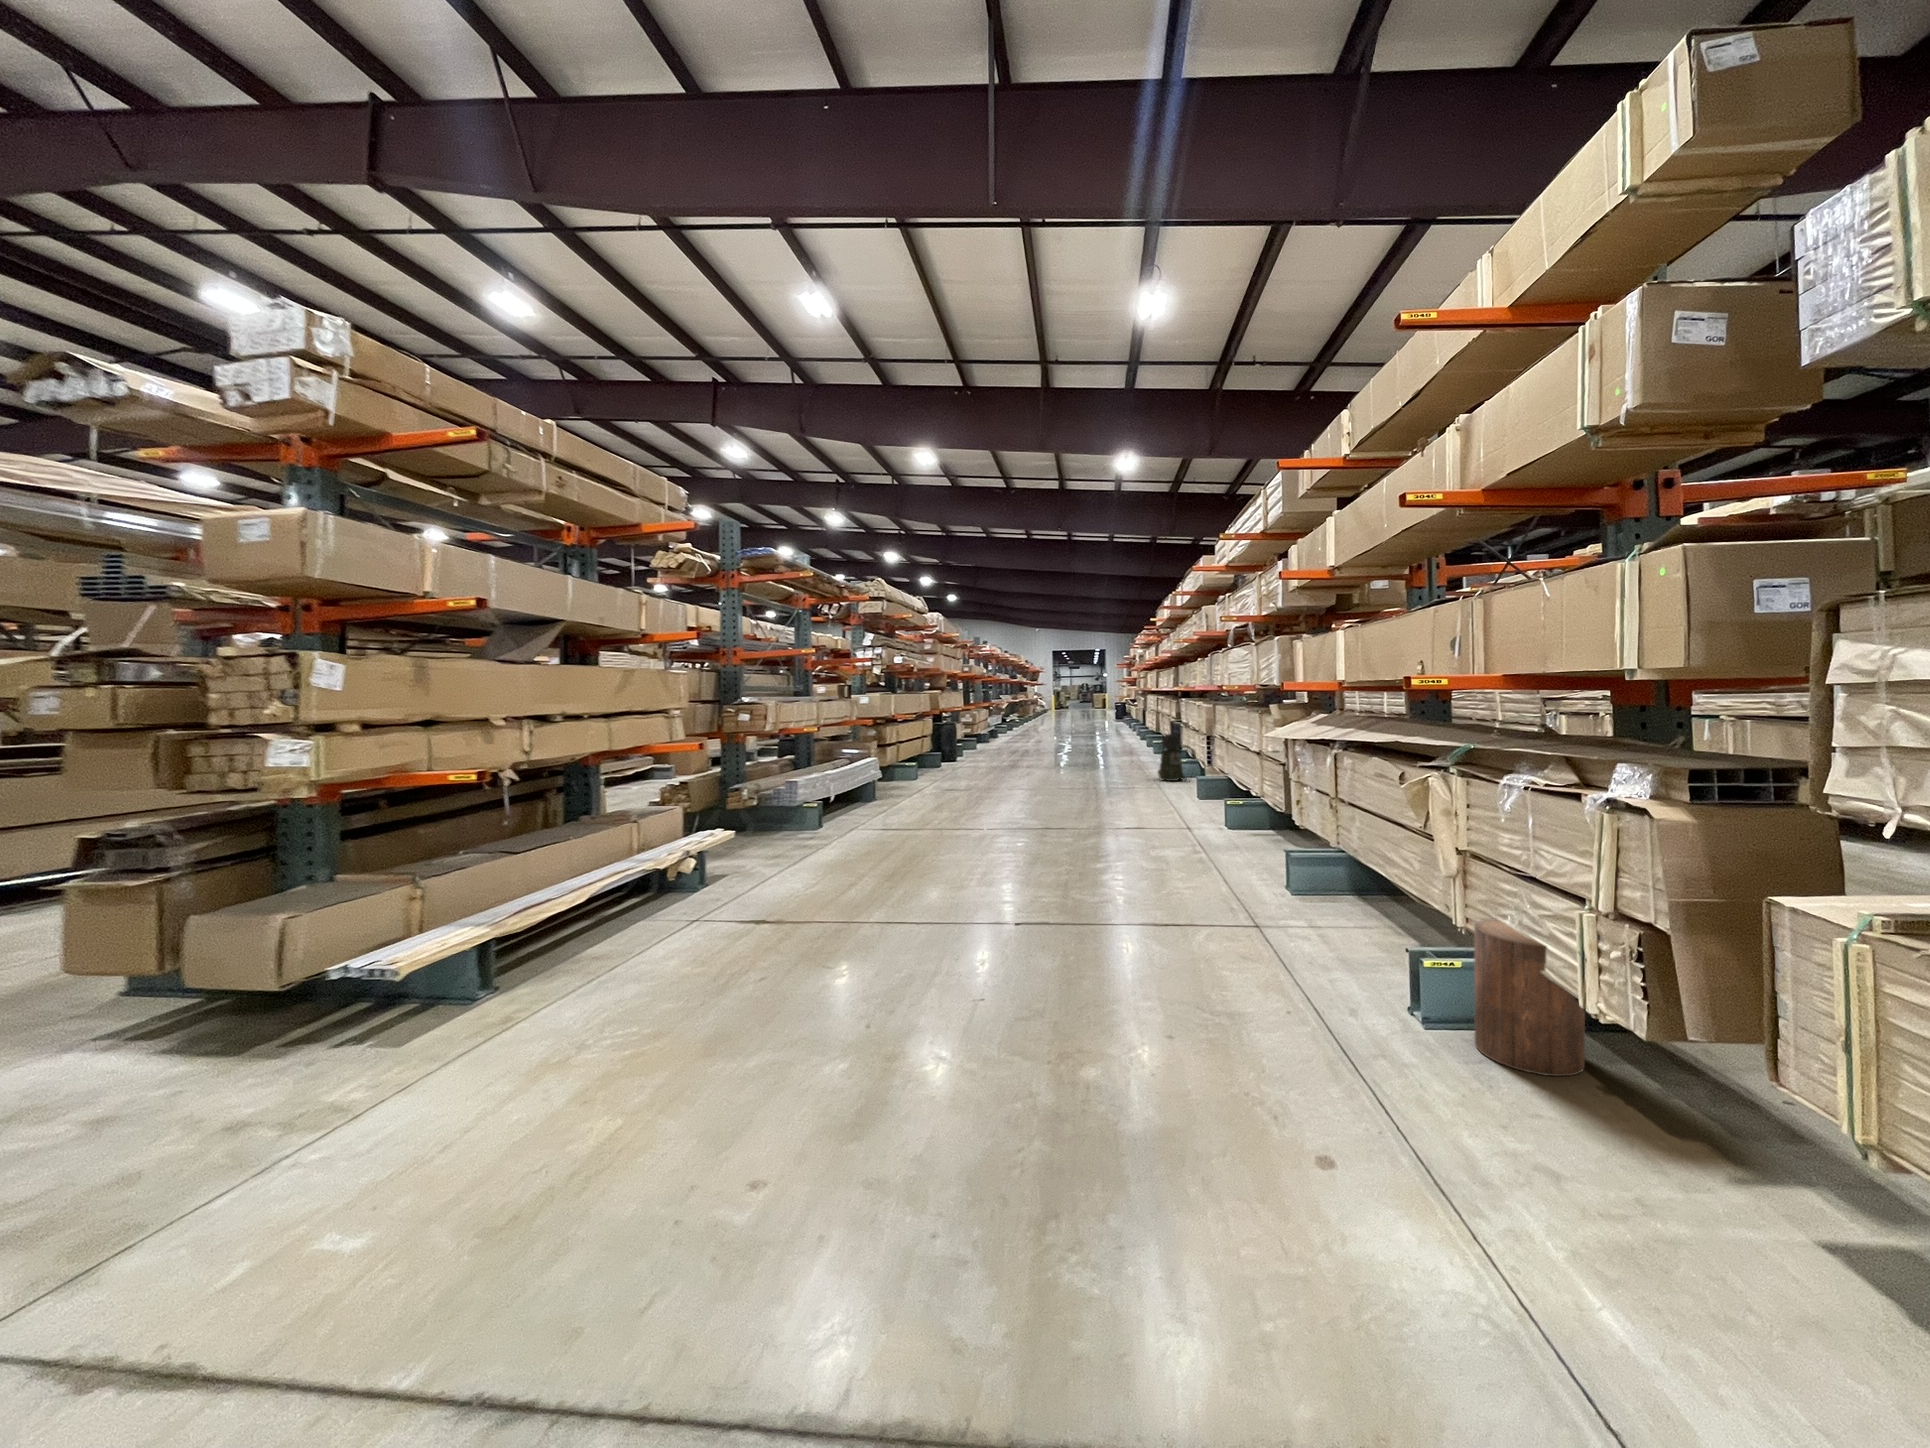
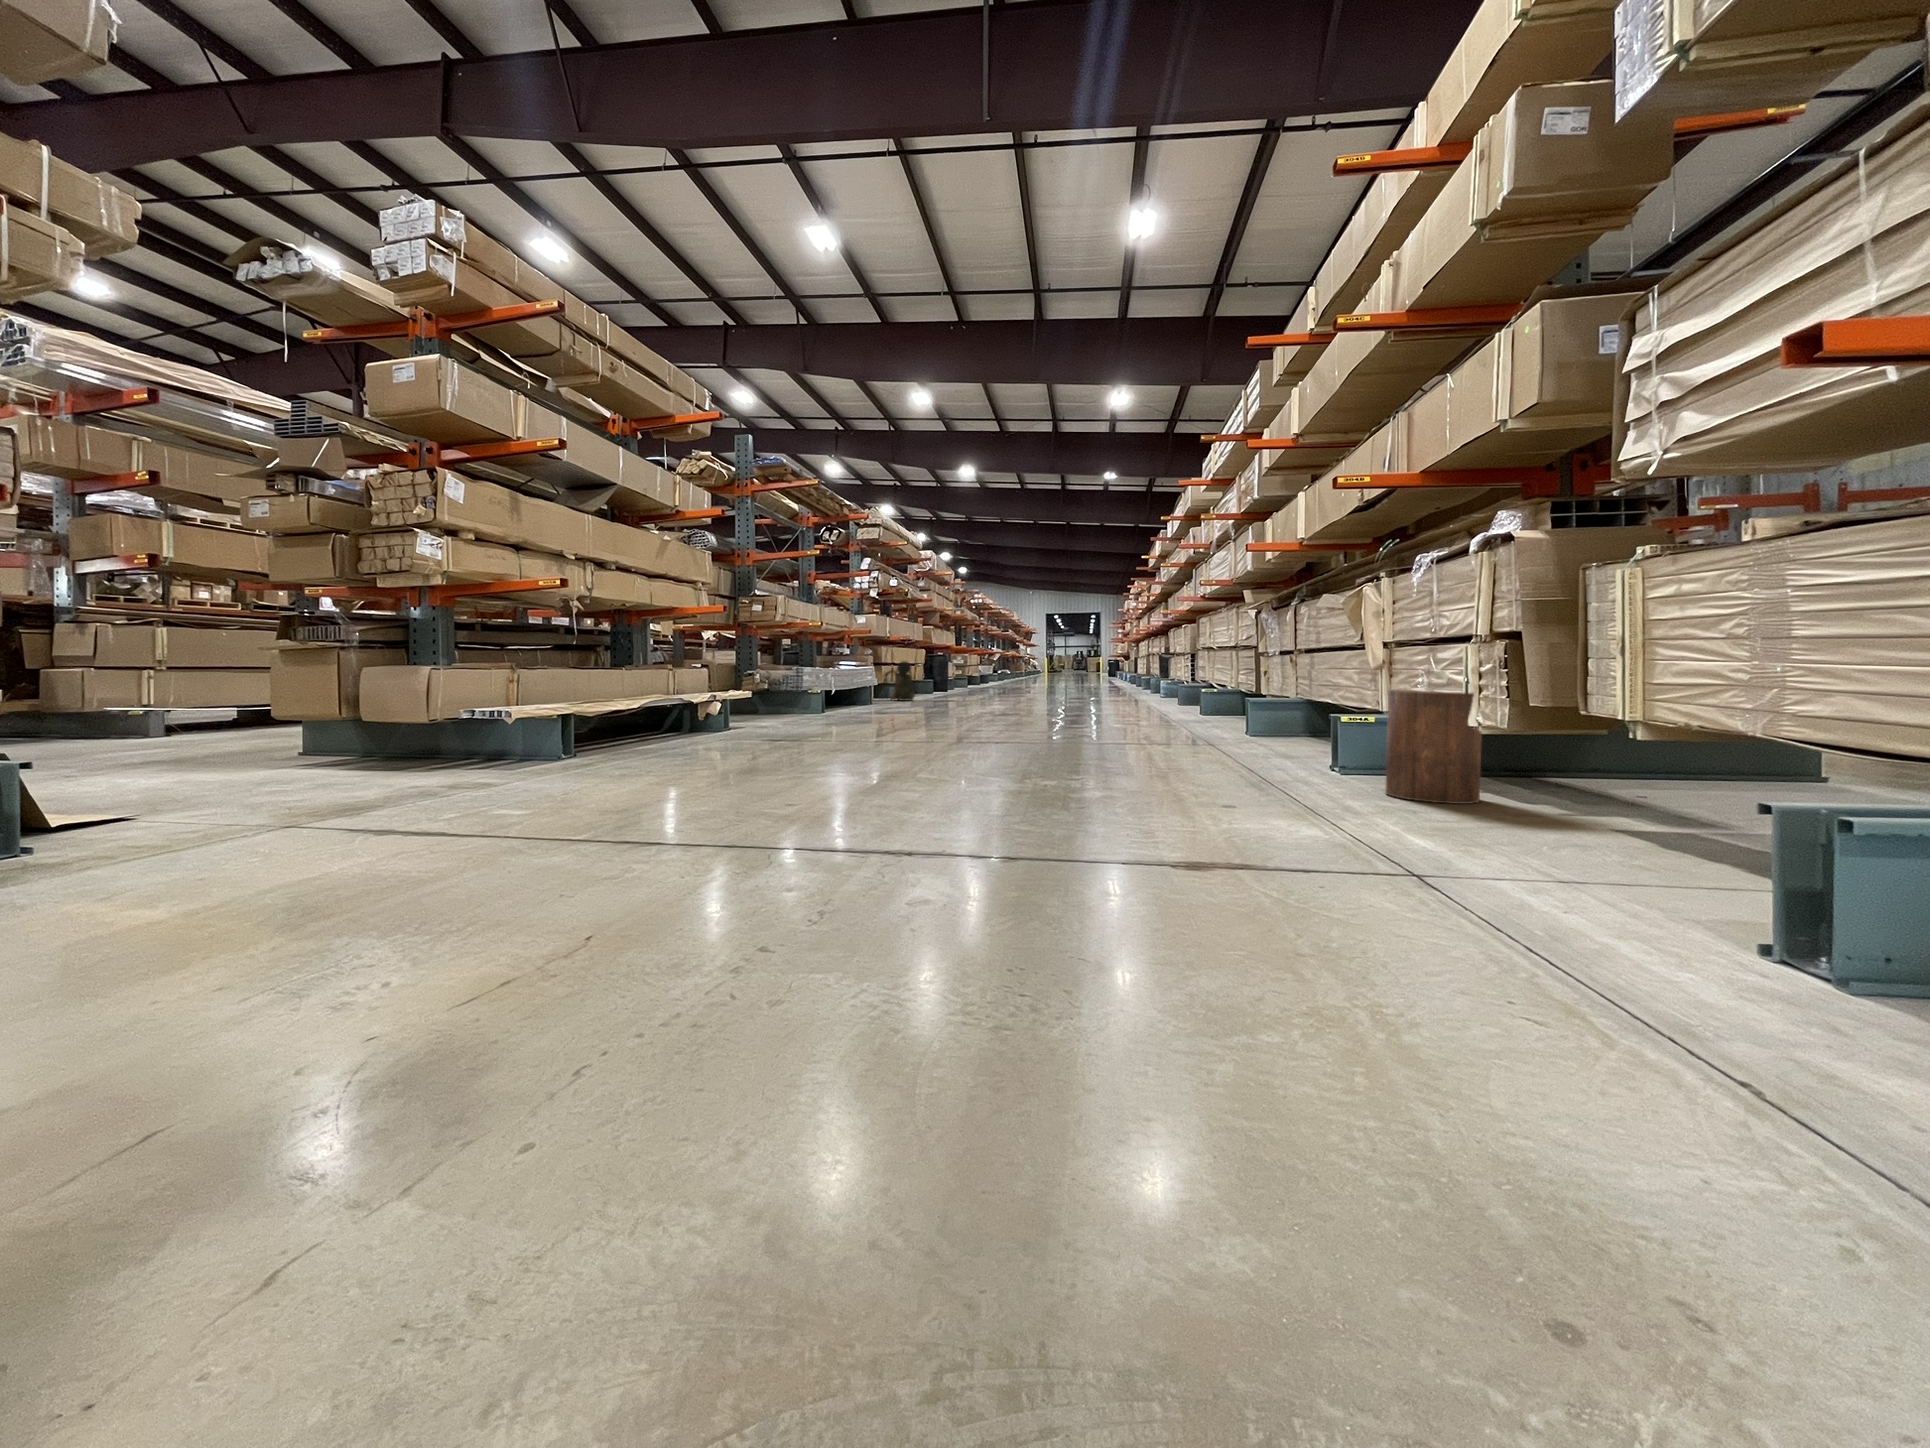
backpack: present [1158,734,1196,781] -> present [883,661,915,701]

